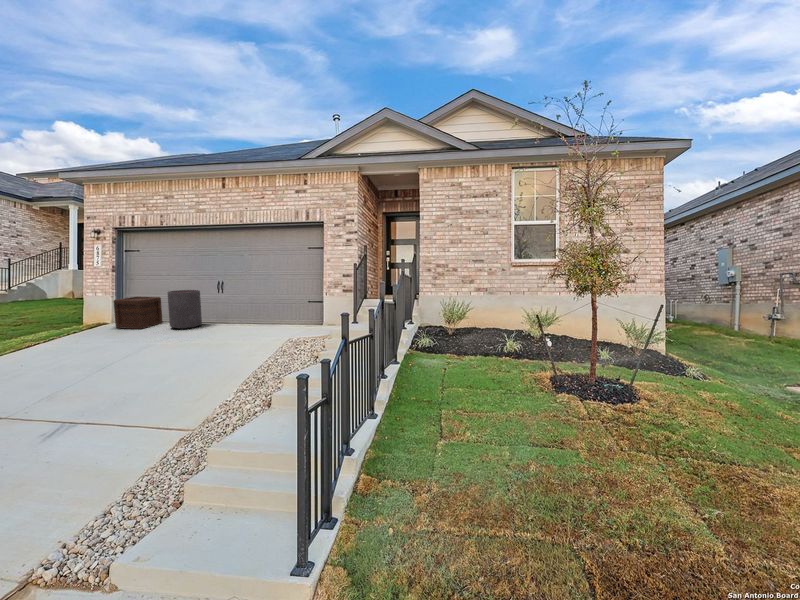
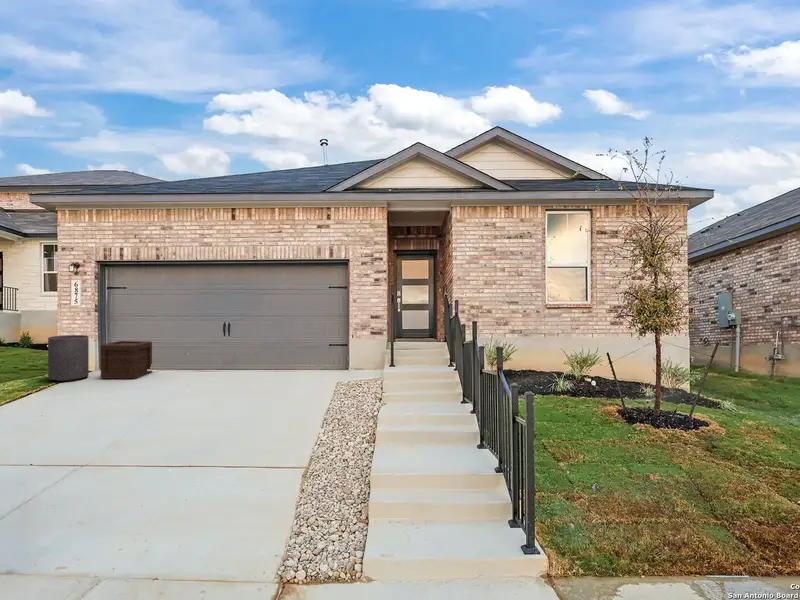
trash can: present [167,290,202,329] -> present [48,335,89,381]

